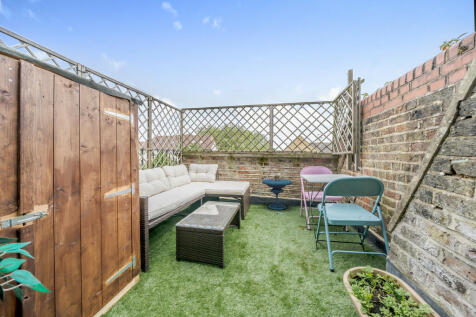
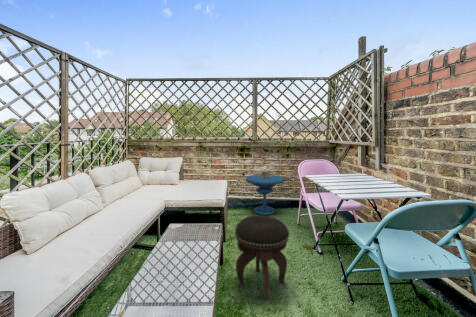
footstool: none [236,200,271,253] -> present [235,216,289,299]

